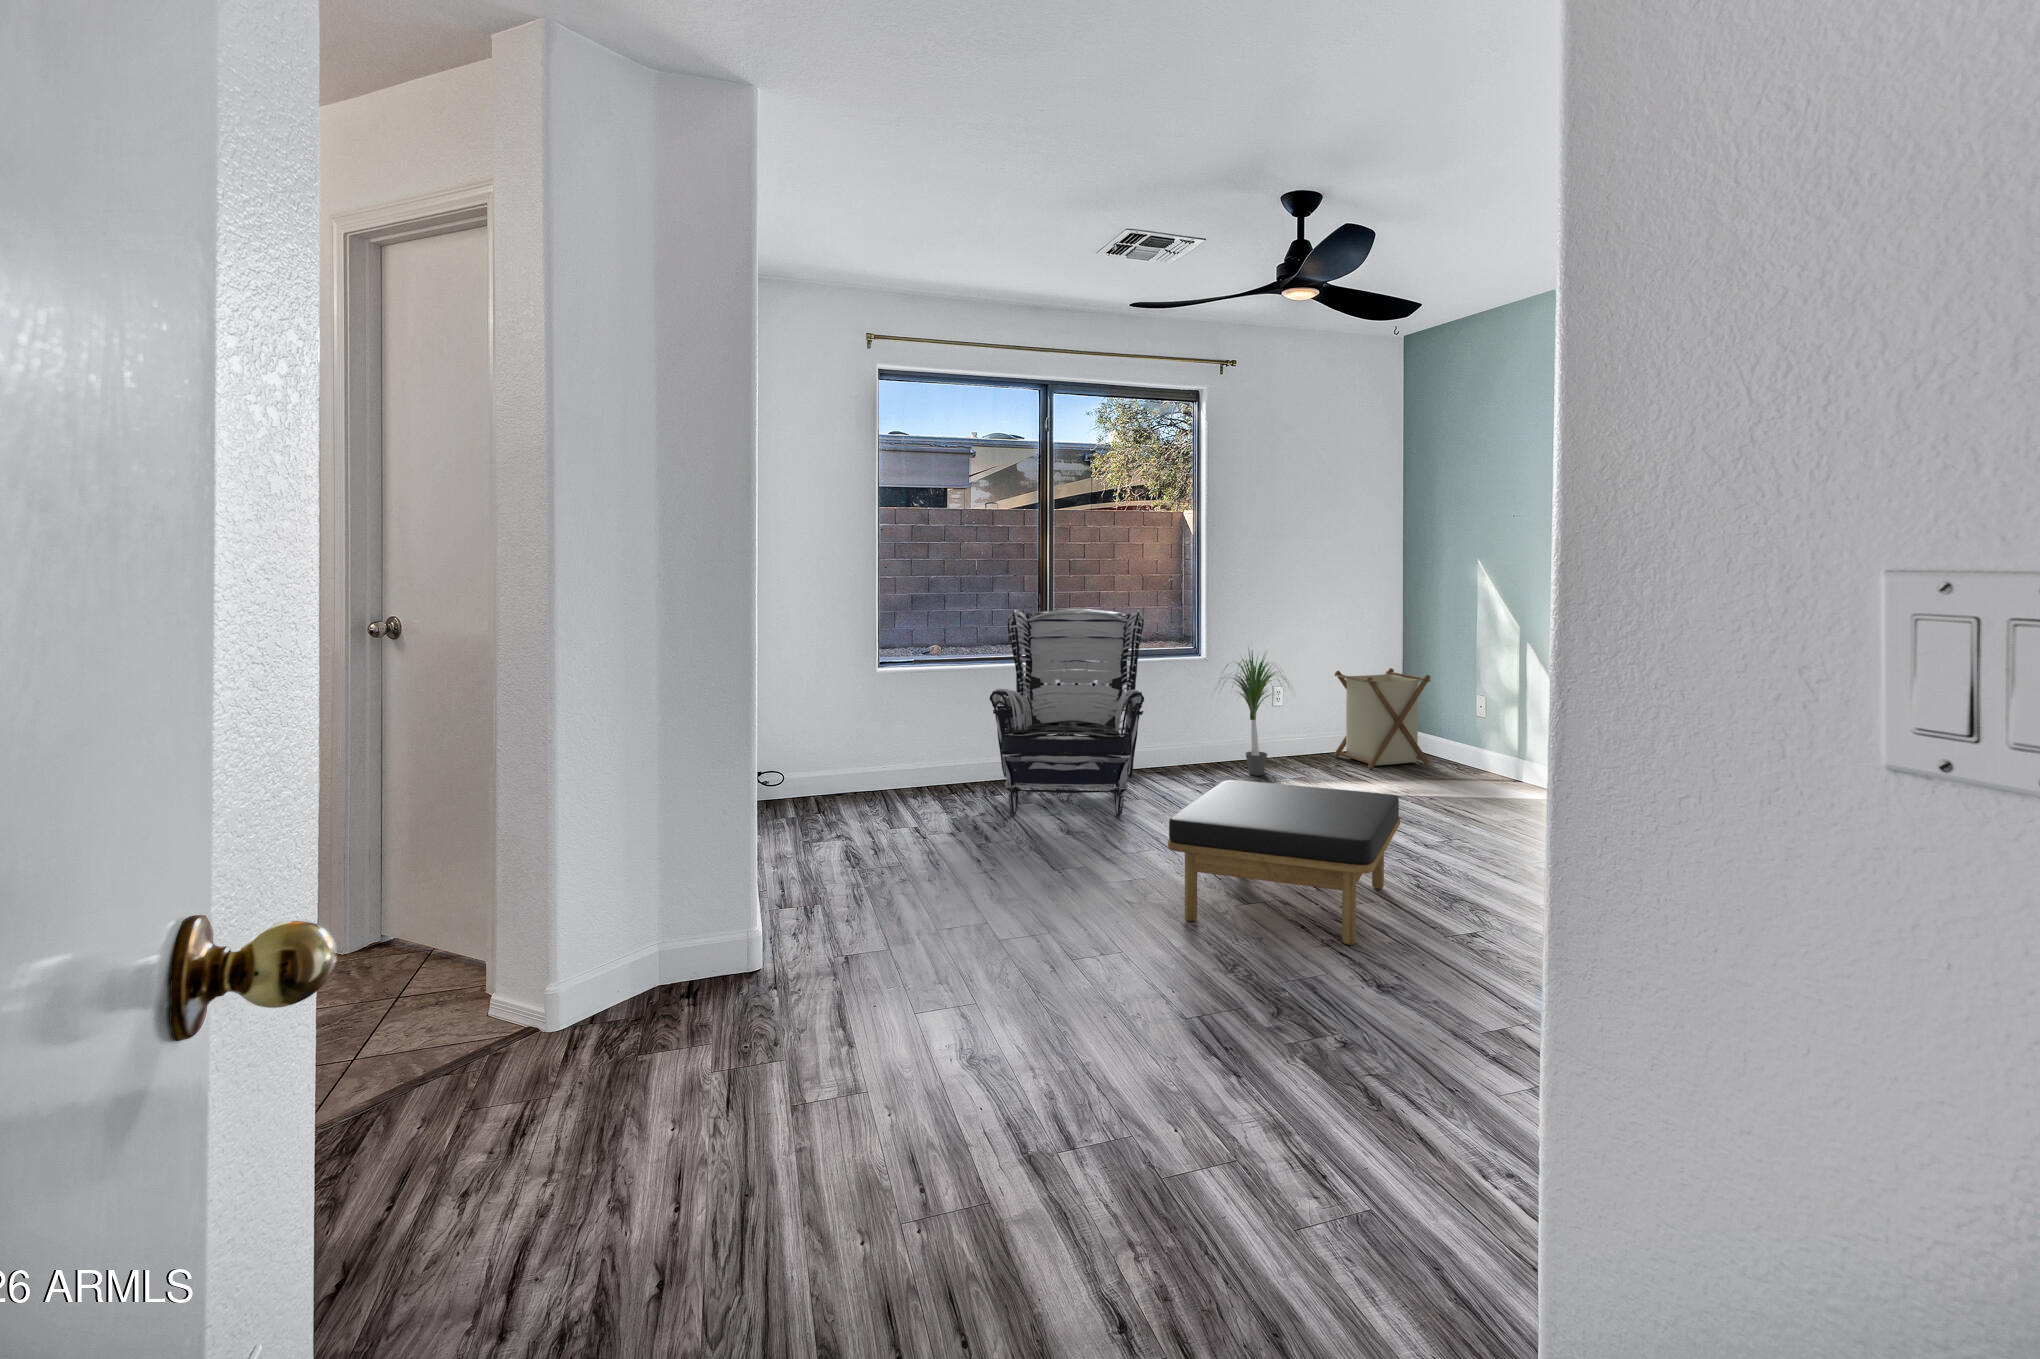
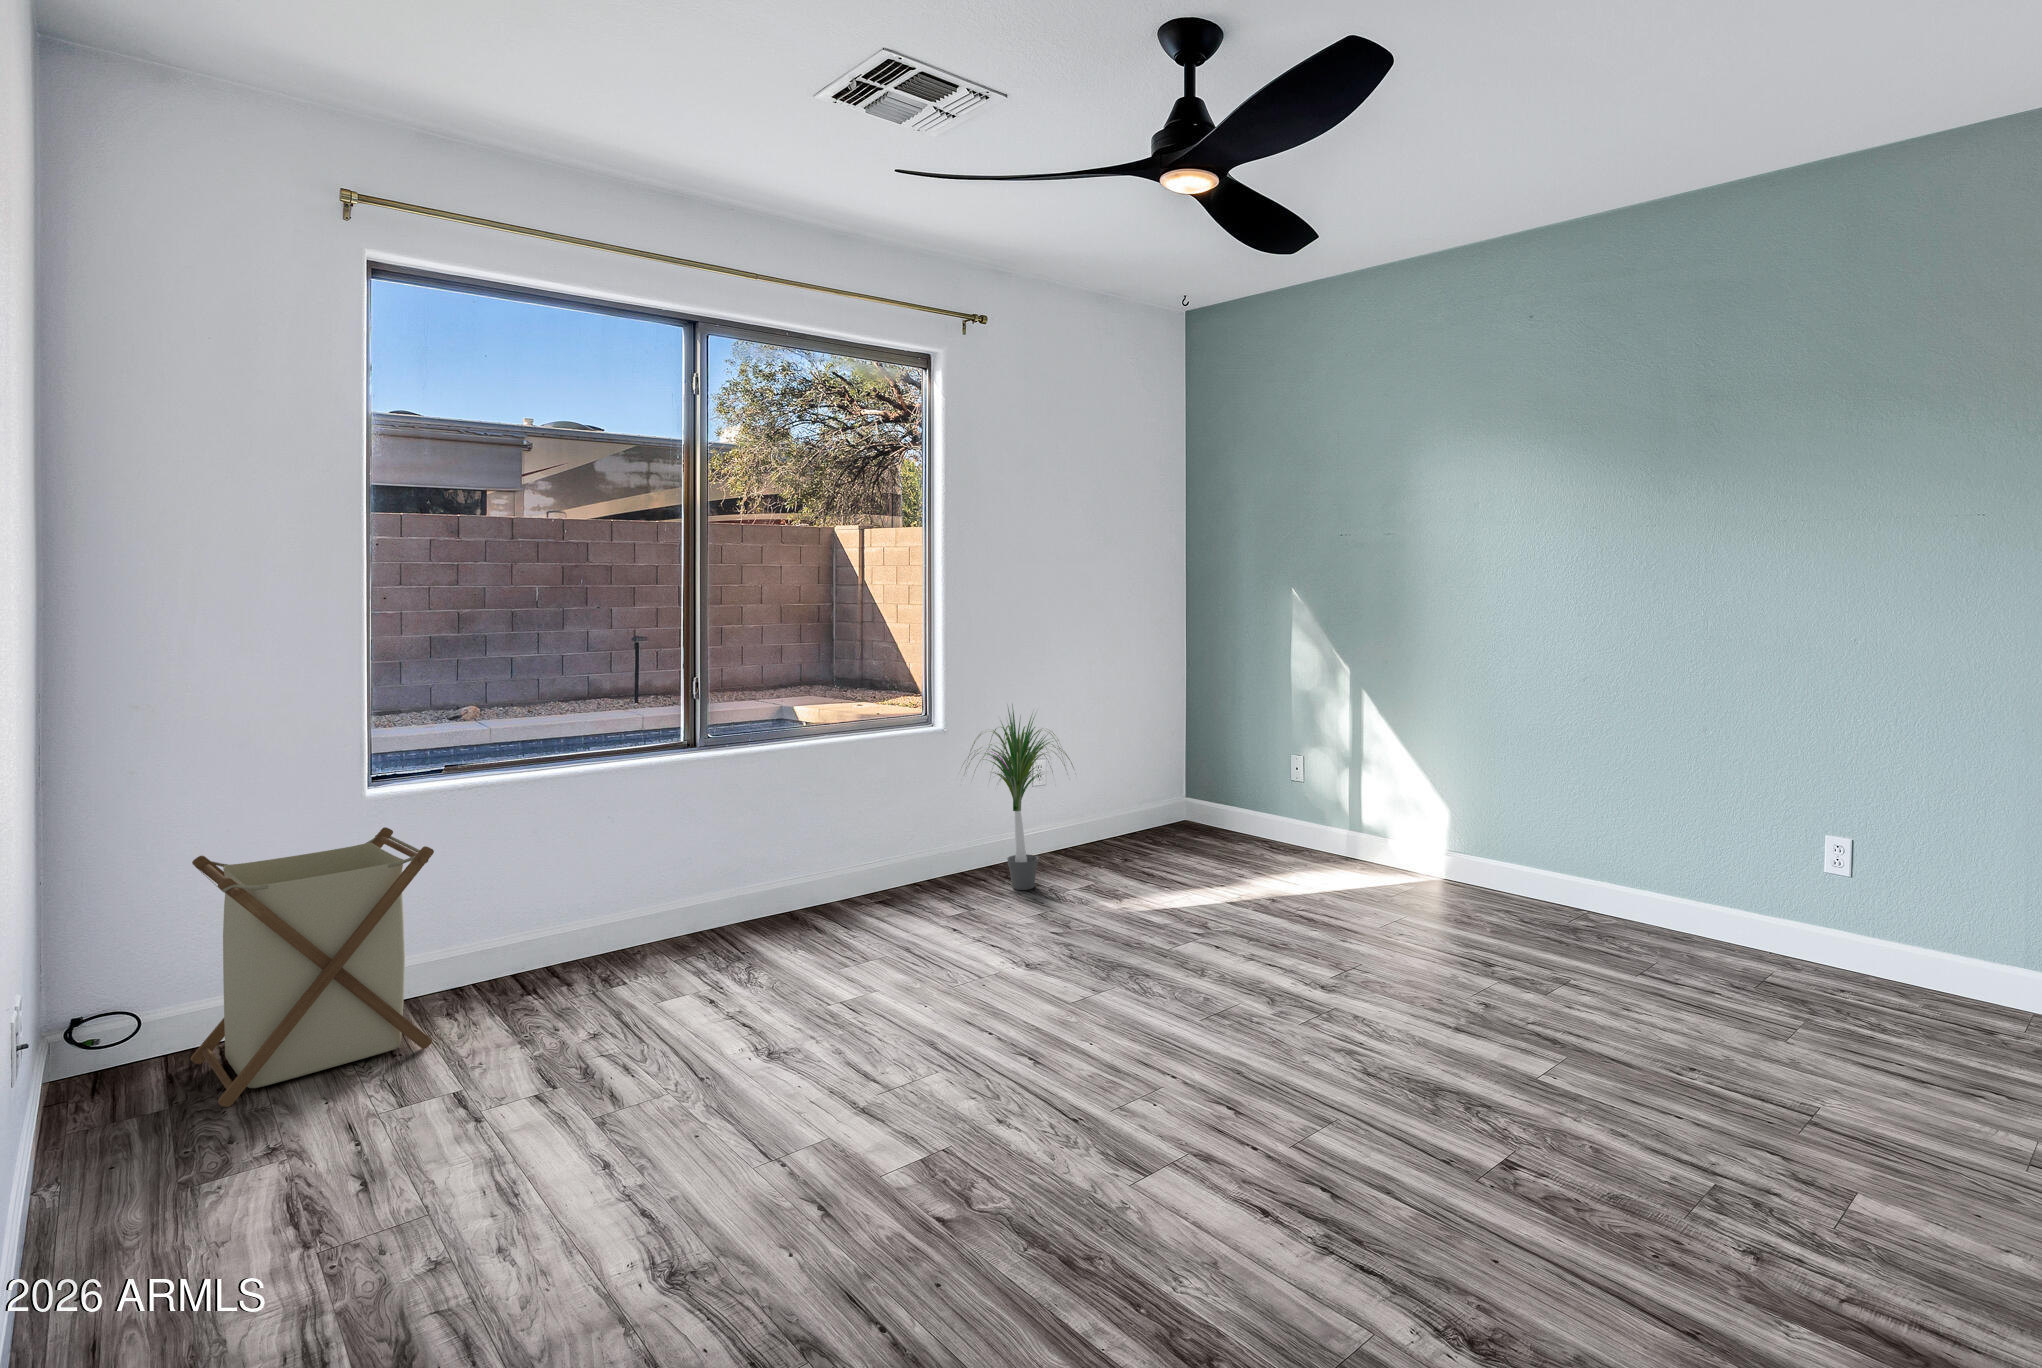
armchair: present [990,608,1144,815] -> none [608,664,887,1027]
laundry basket: present [1334,668,1430,769] -> present [191,827,434,1107]
ottoman: present [1168,780,1400,945] -> none [1027,938,1401,1245]

